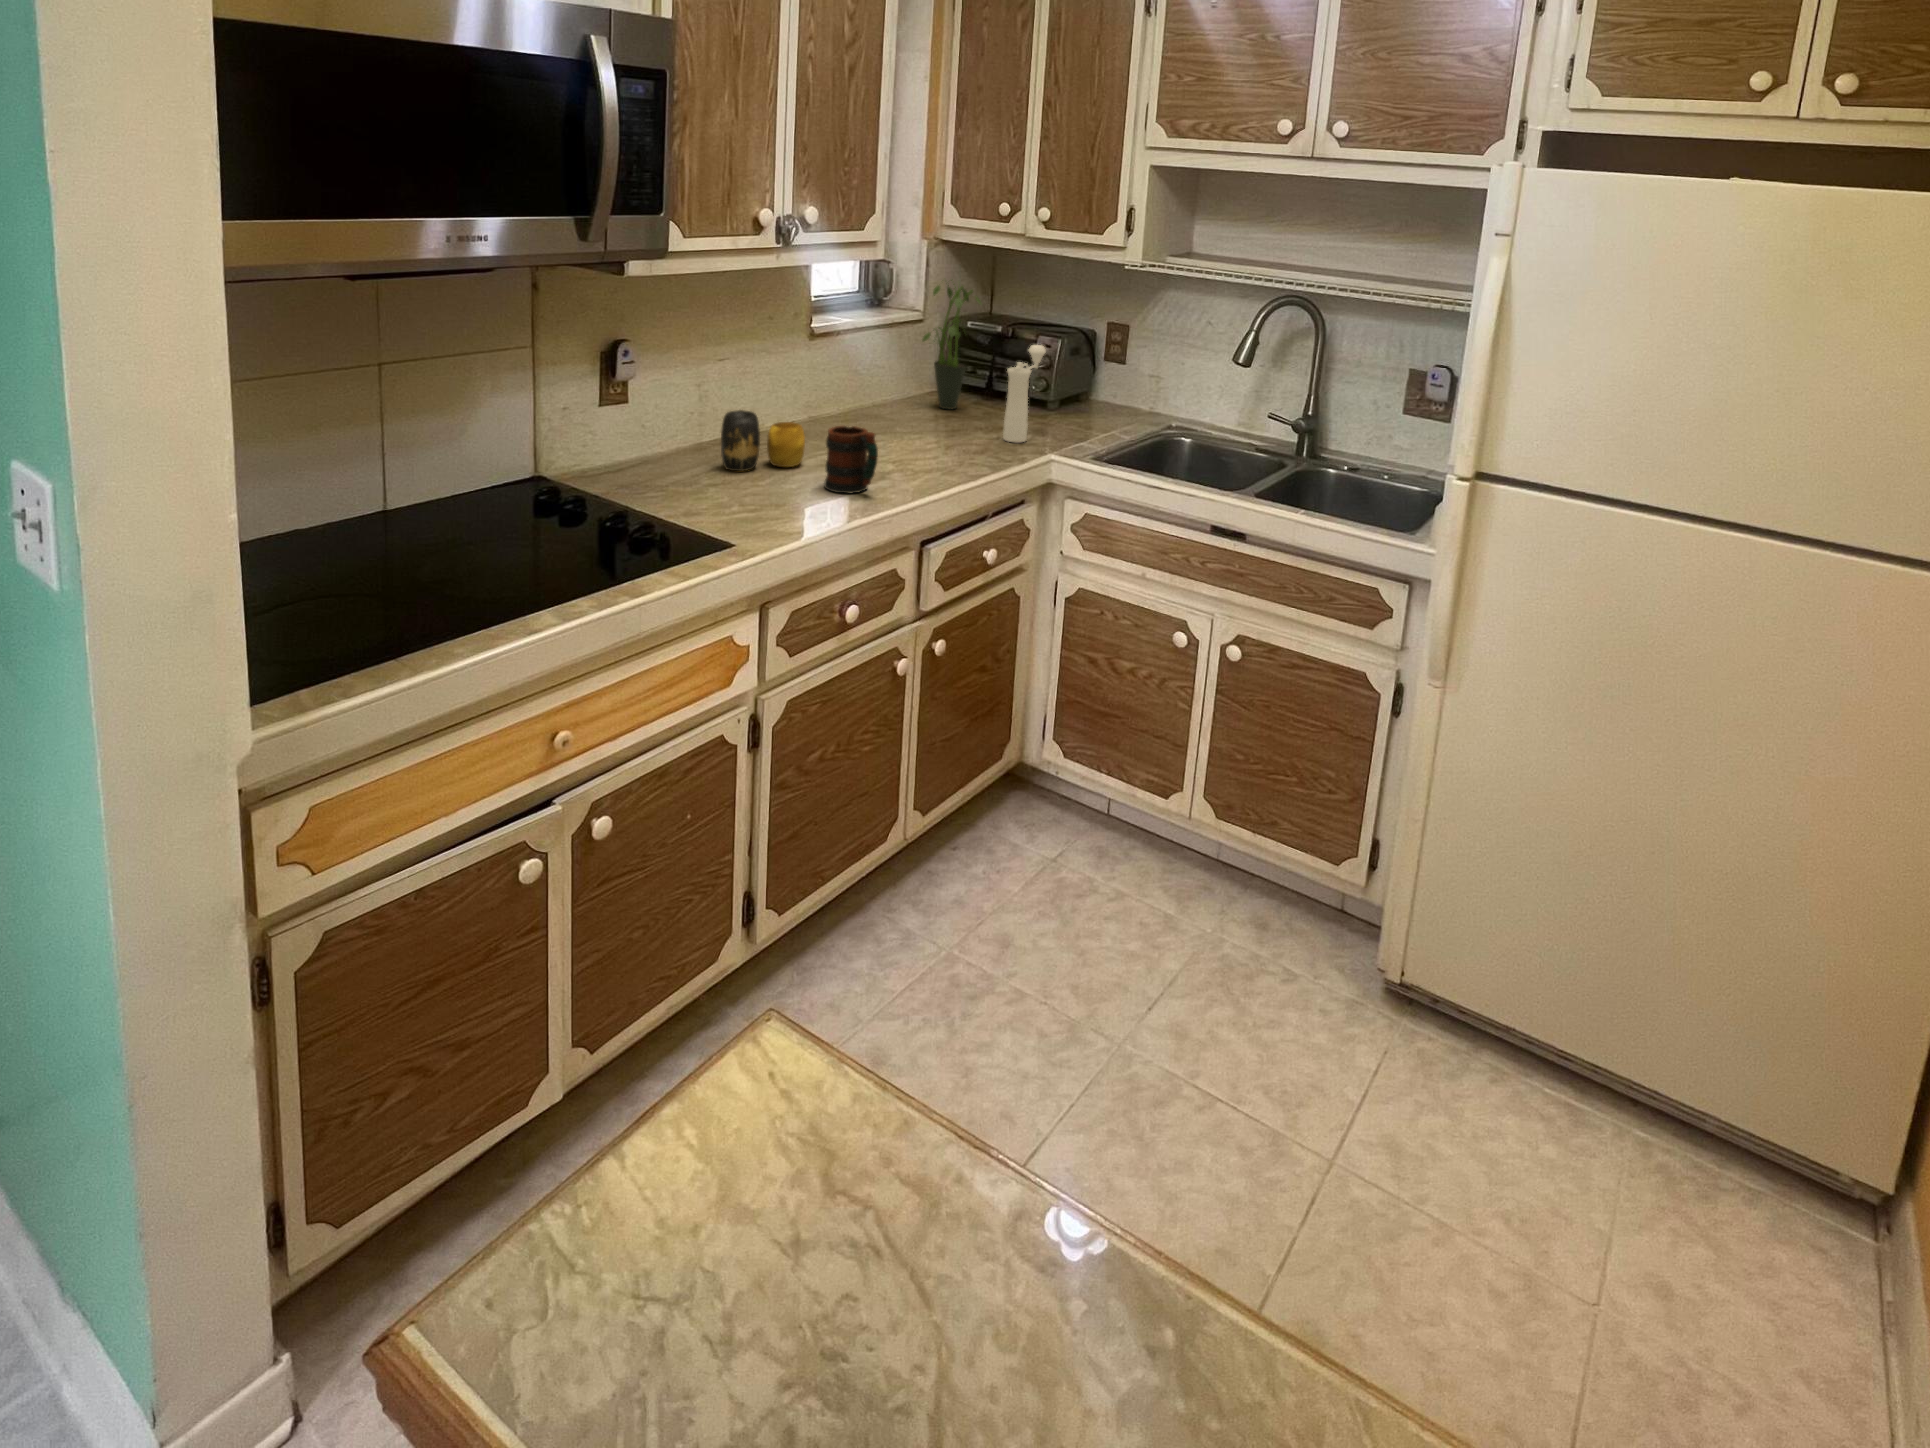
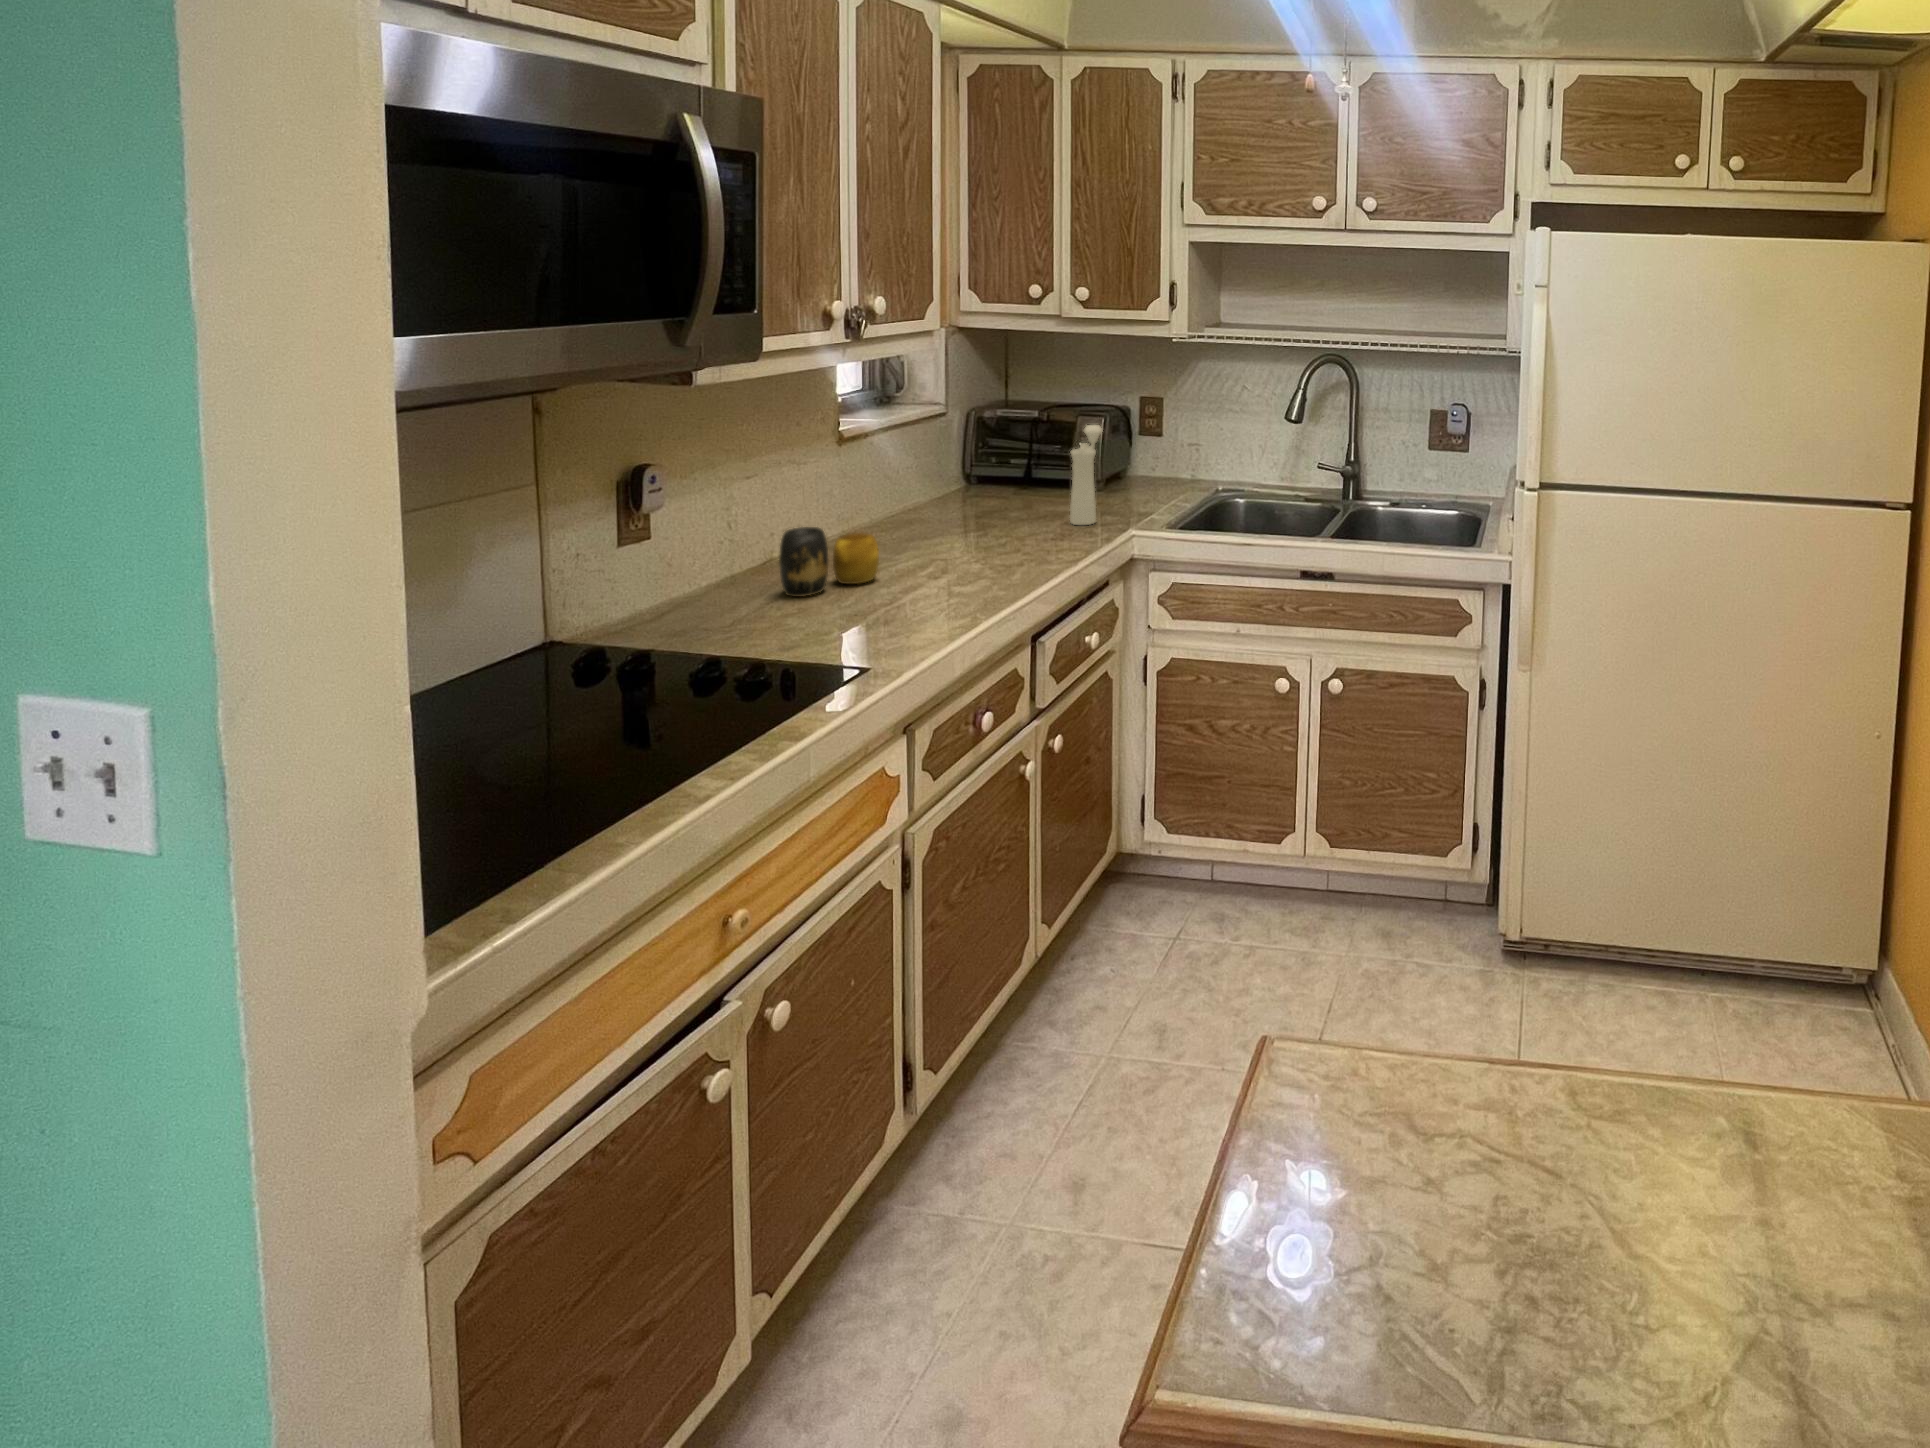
potted plant: present [922,280,981,409] -> none [956,366,1022,504]
mug: present [824,426,878,493] -> none [920,525,986,599]

